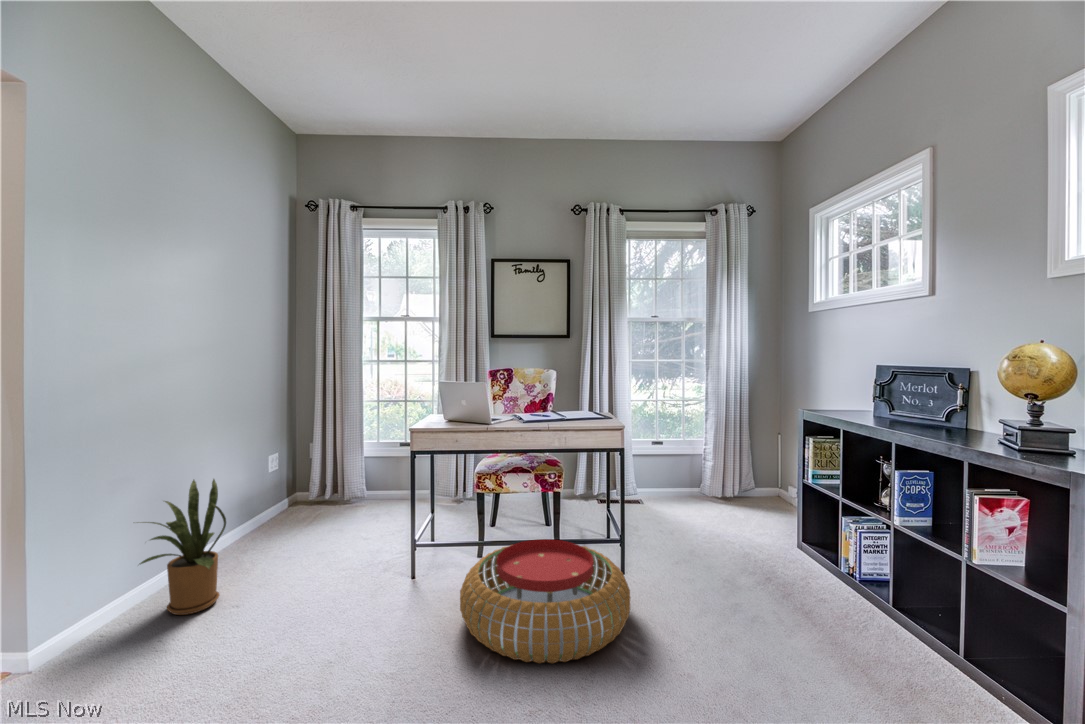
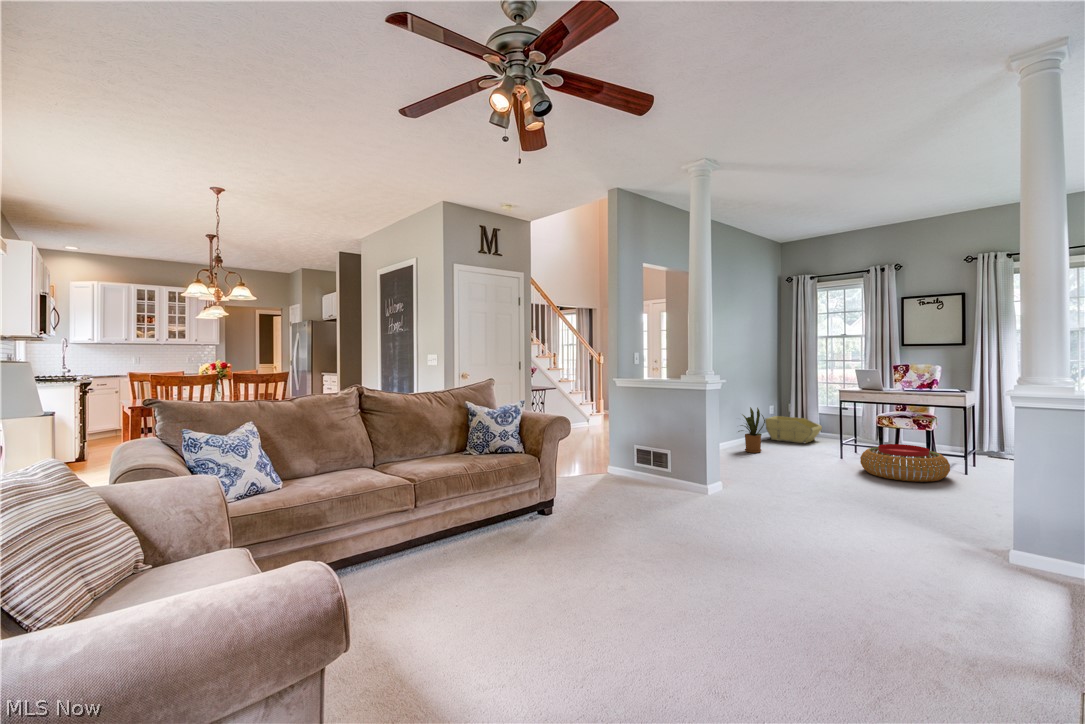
storage bin: none [253,472,369,531] -> present [765,416,822,443]

